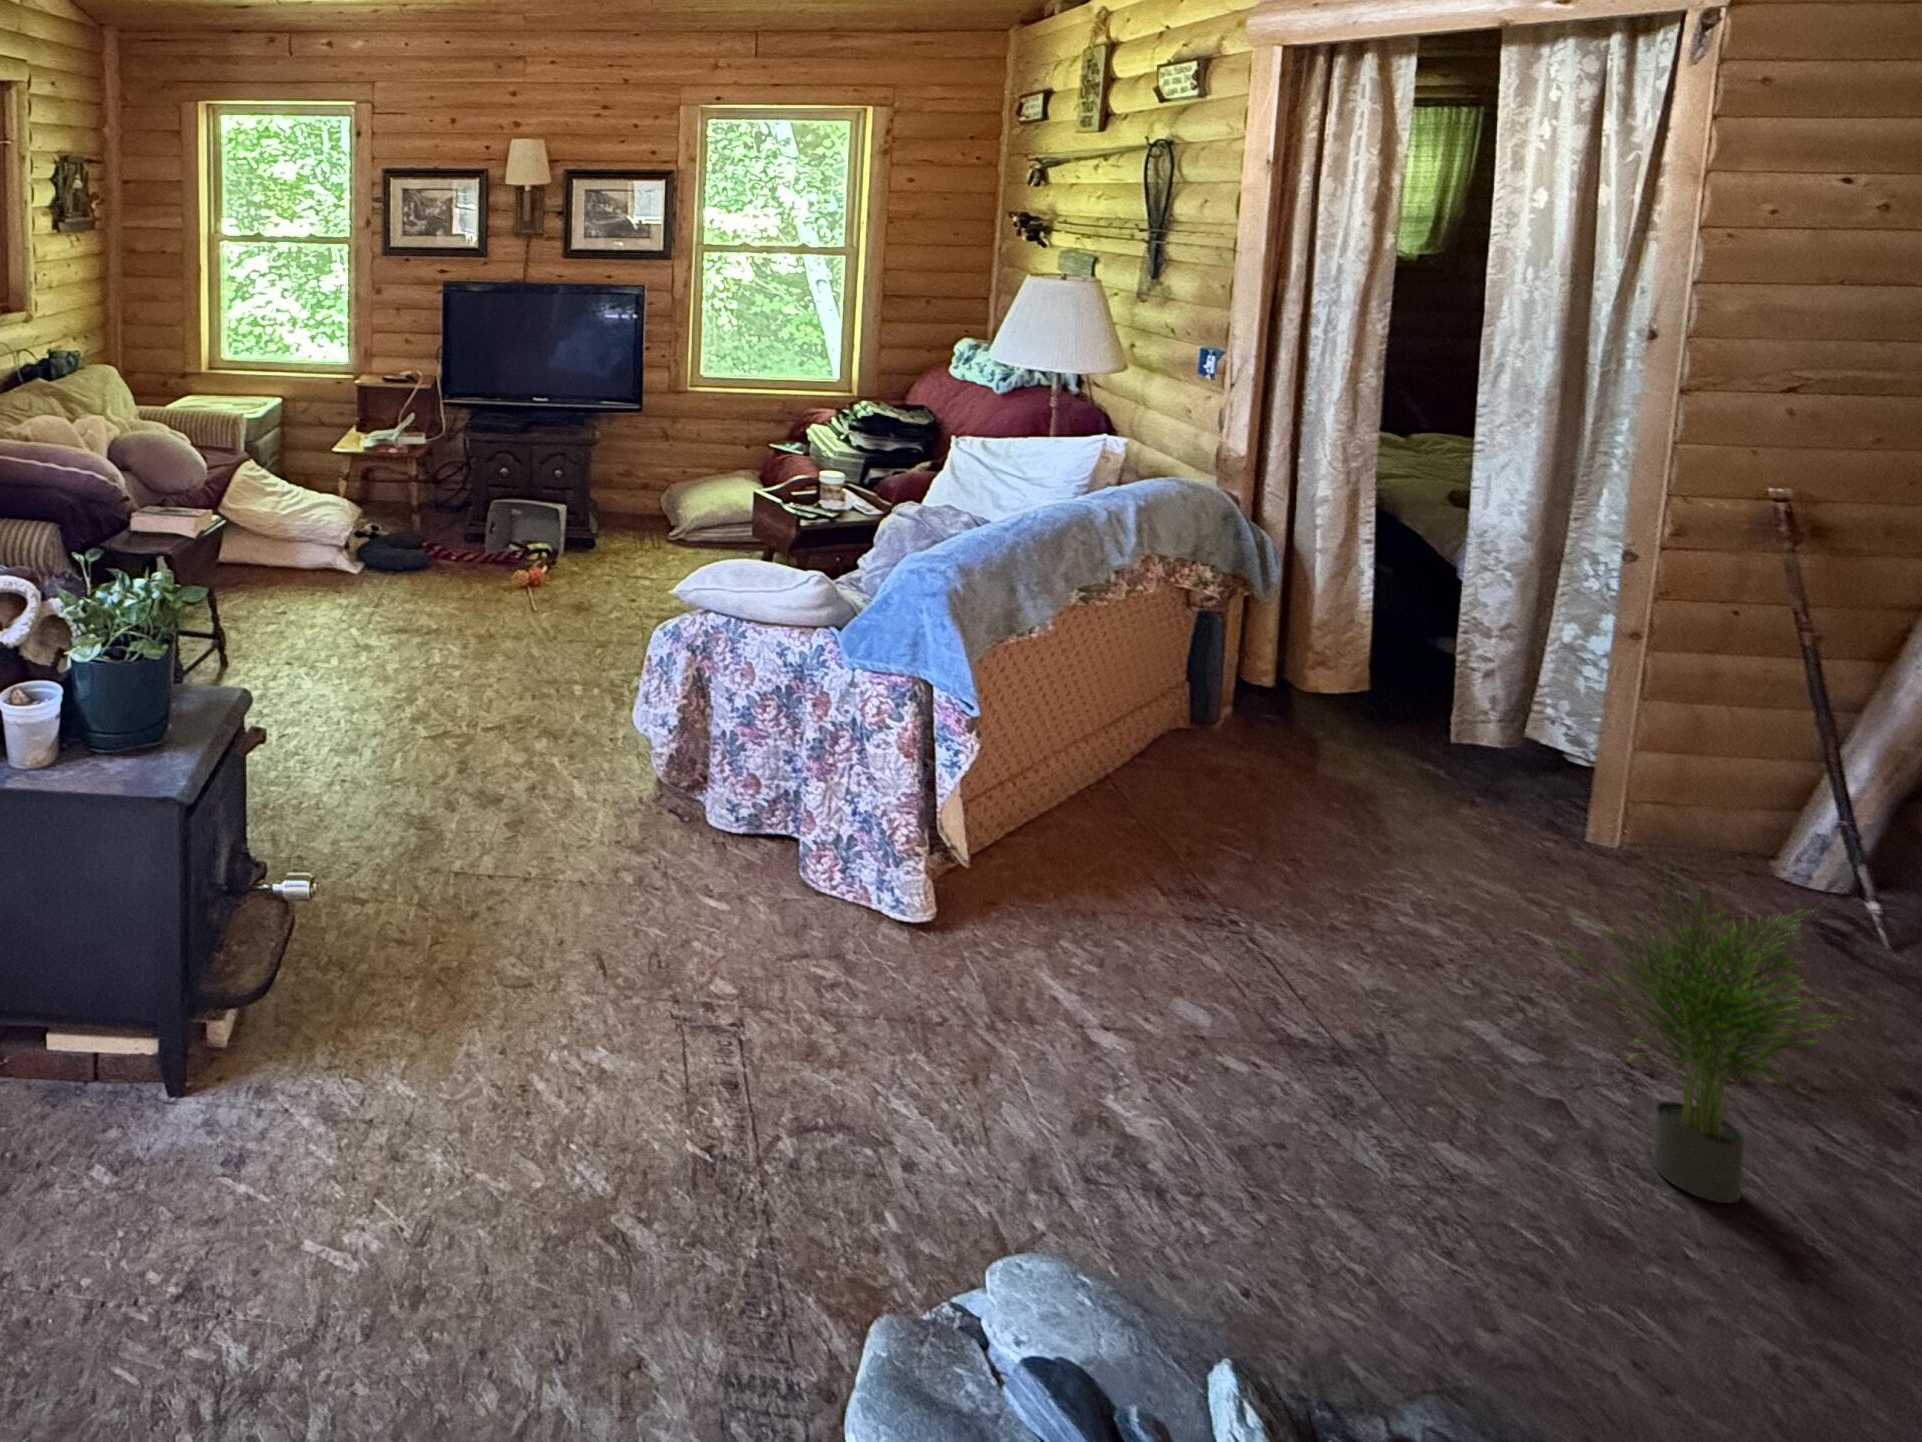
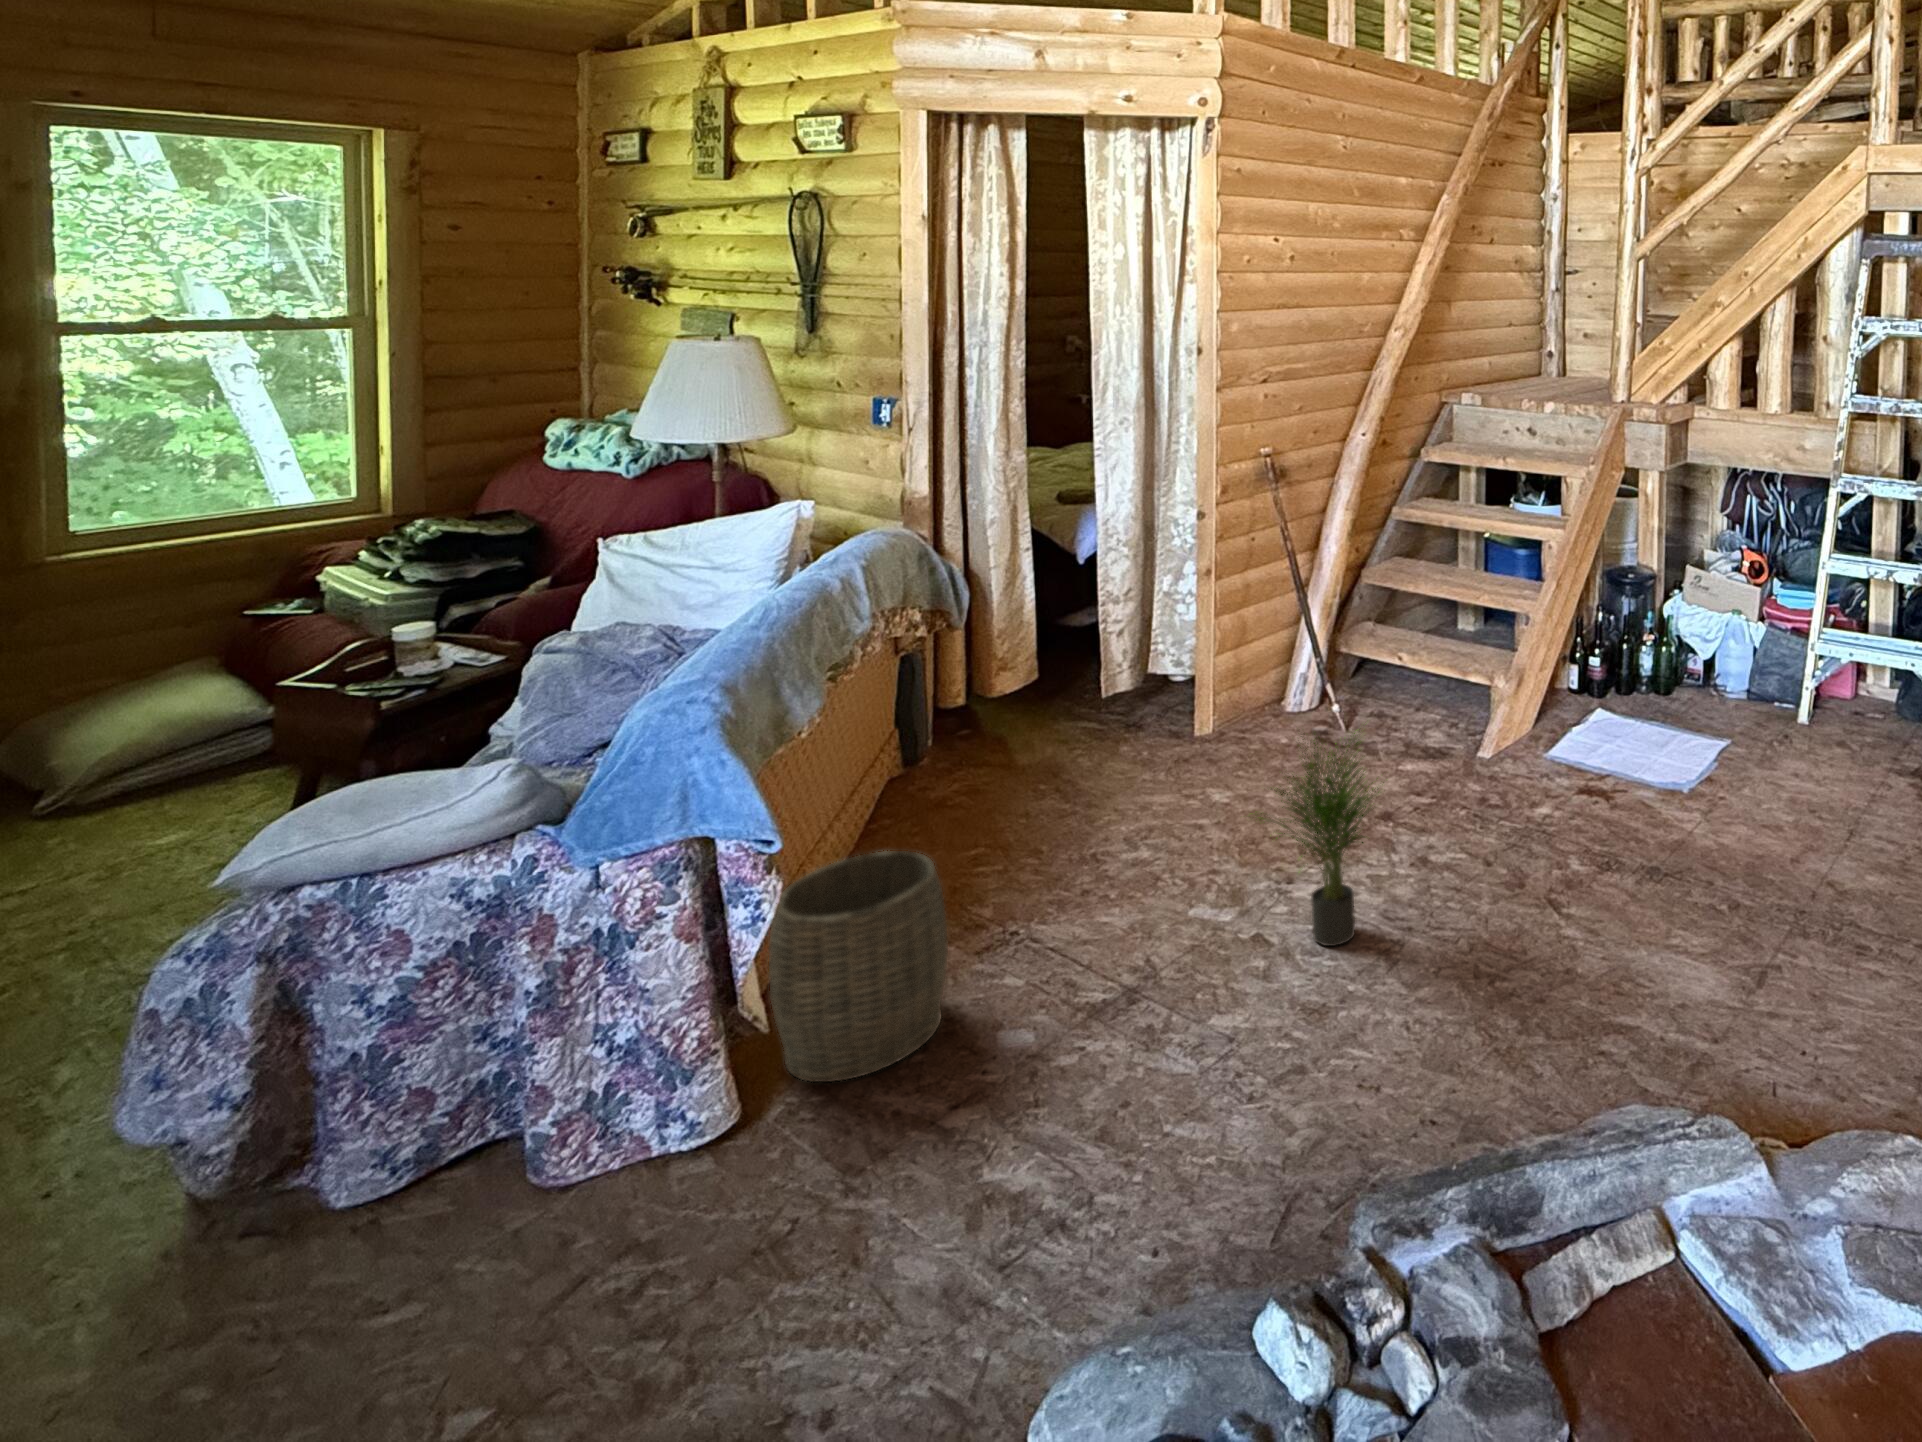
woven basket: none [977,757,1139,962] -> present [769,851,948,1082]

